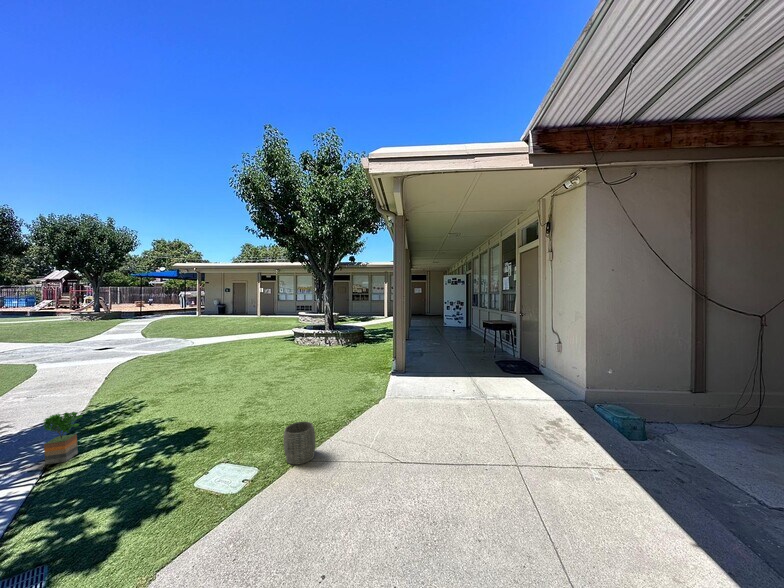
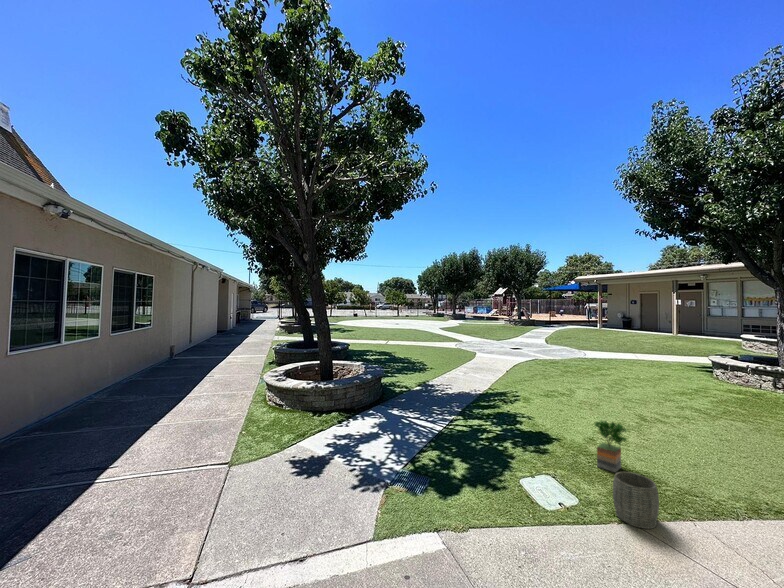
potted tree: present [43,412,82,465] -> present [595,421,626,473]

